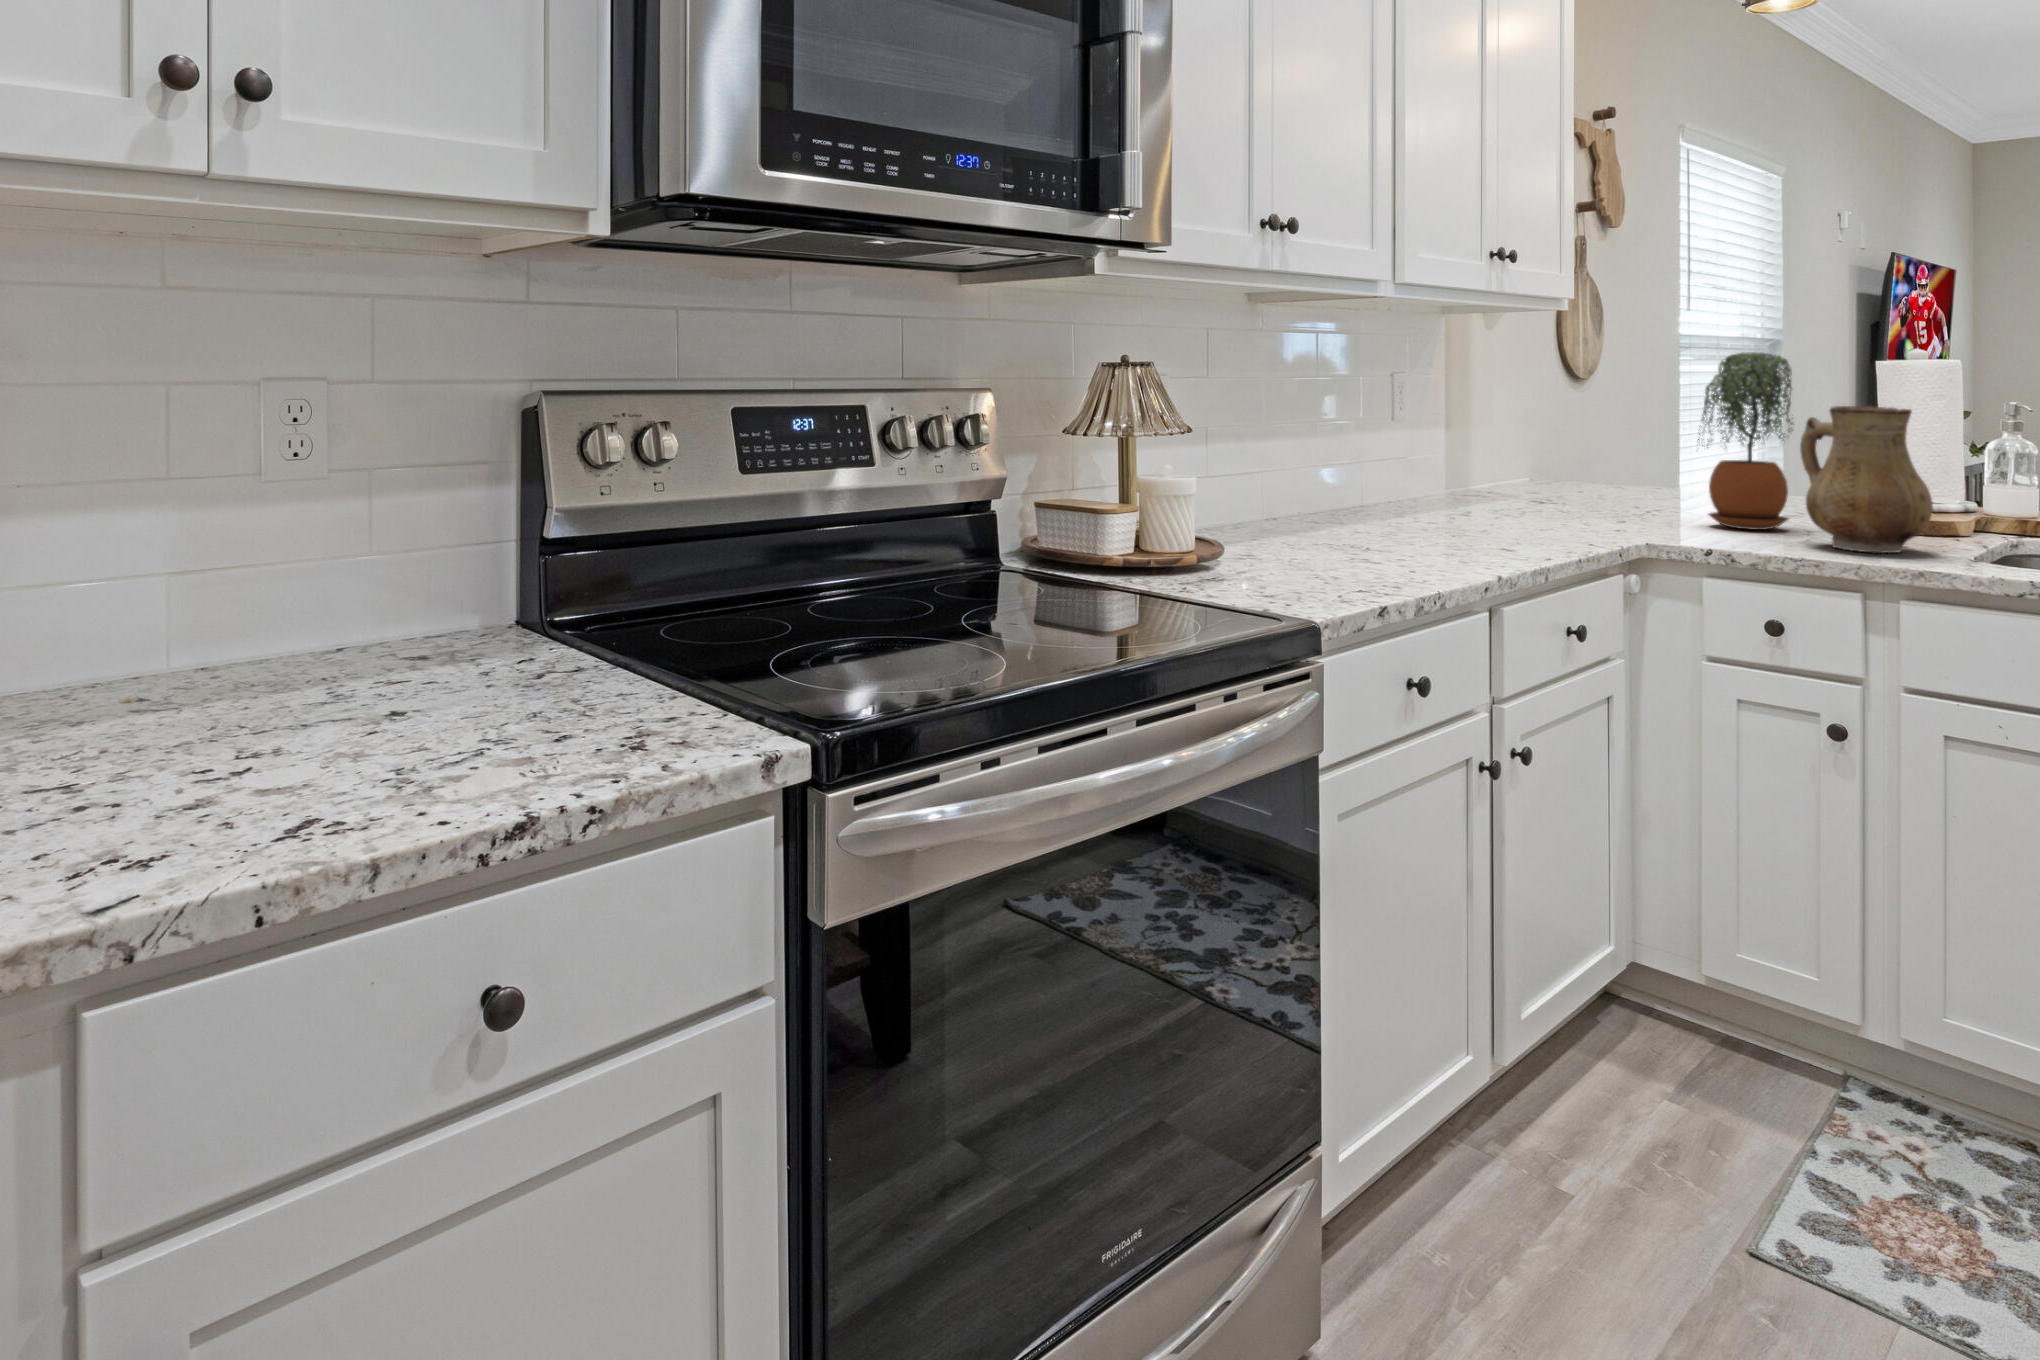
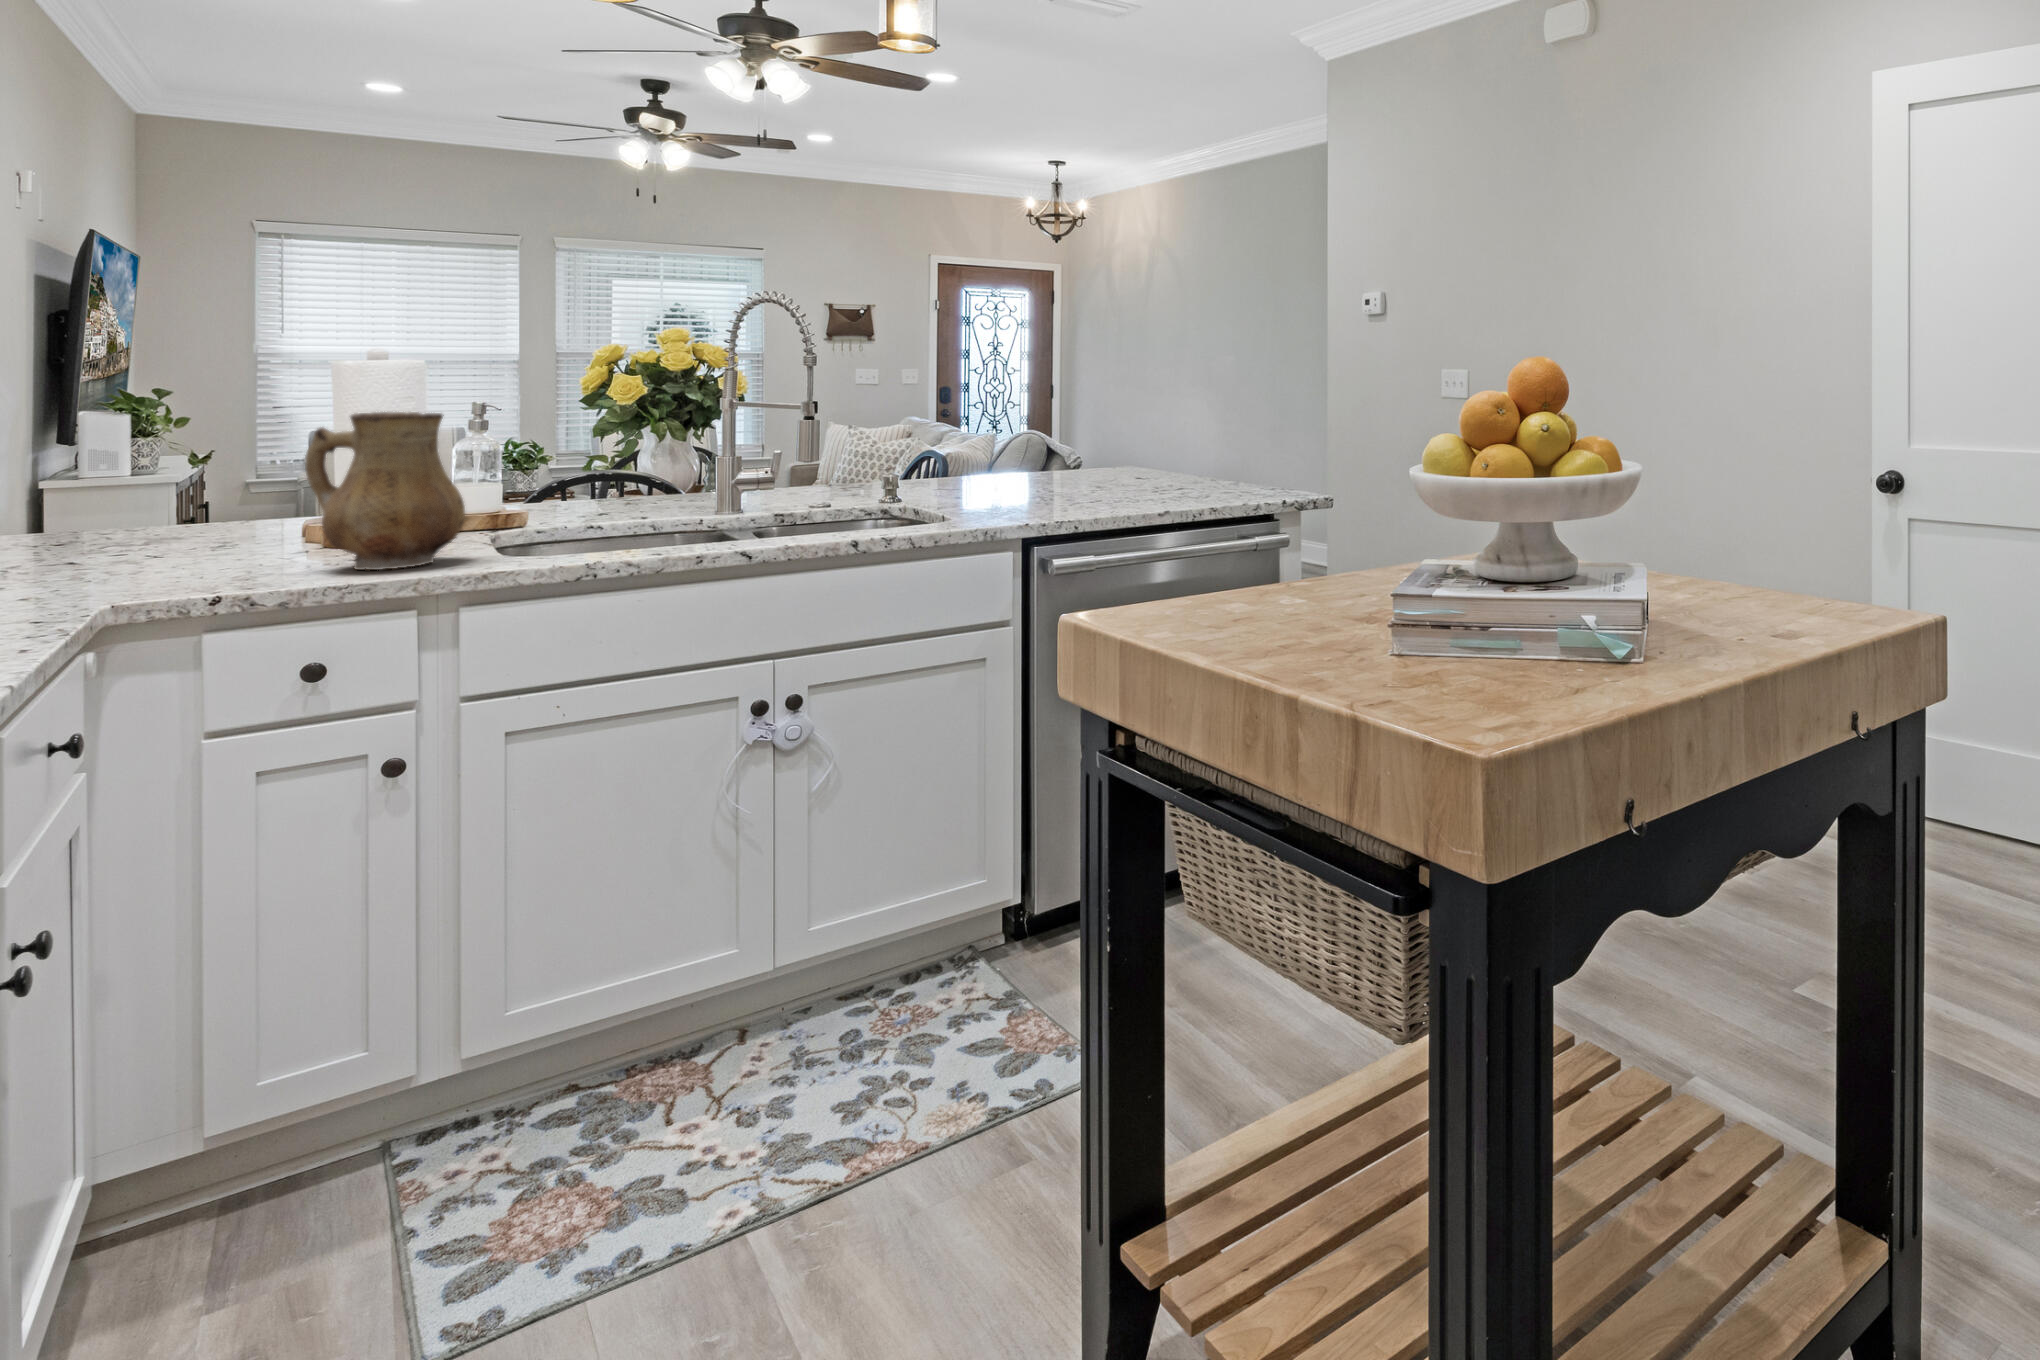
potted plant: present [1698,352,1793,530] -> none [128,353,267,572]

